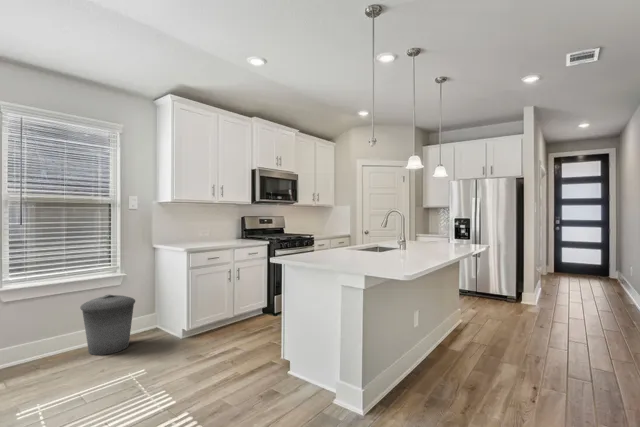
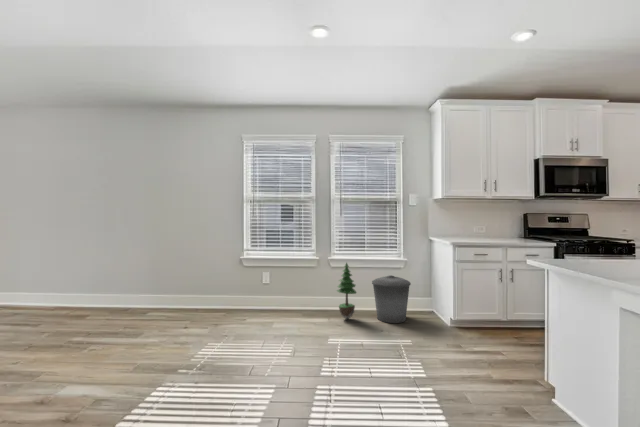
potted tree: none [20,287,57,367] -> present [337,263,356,319]

